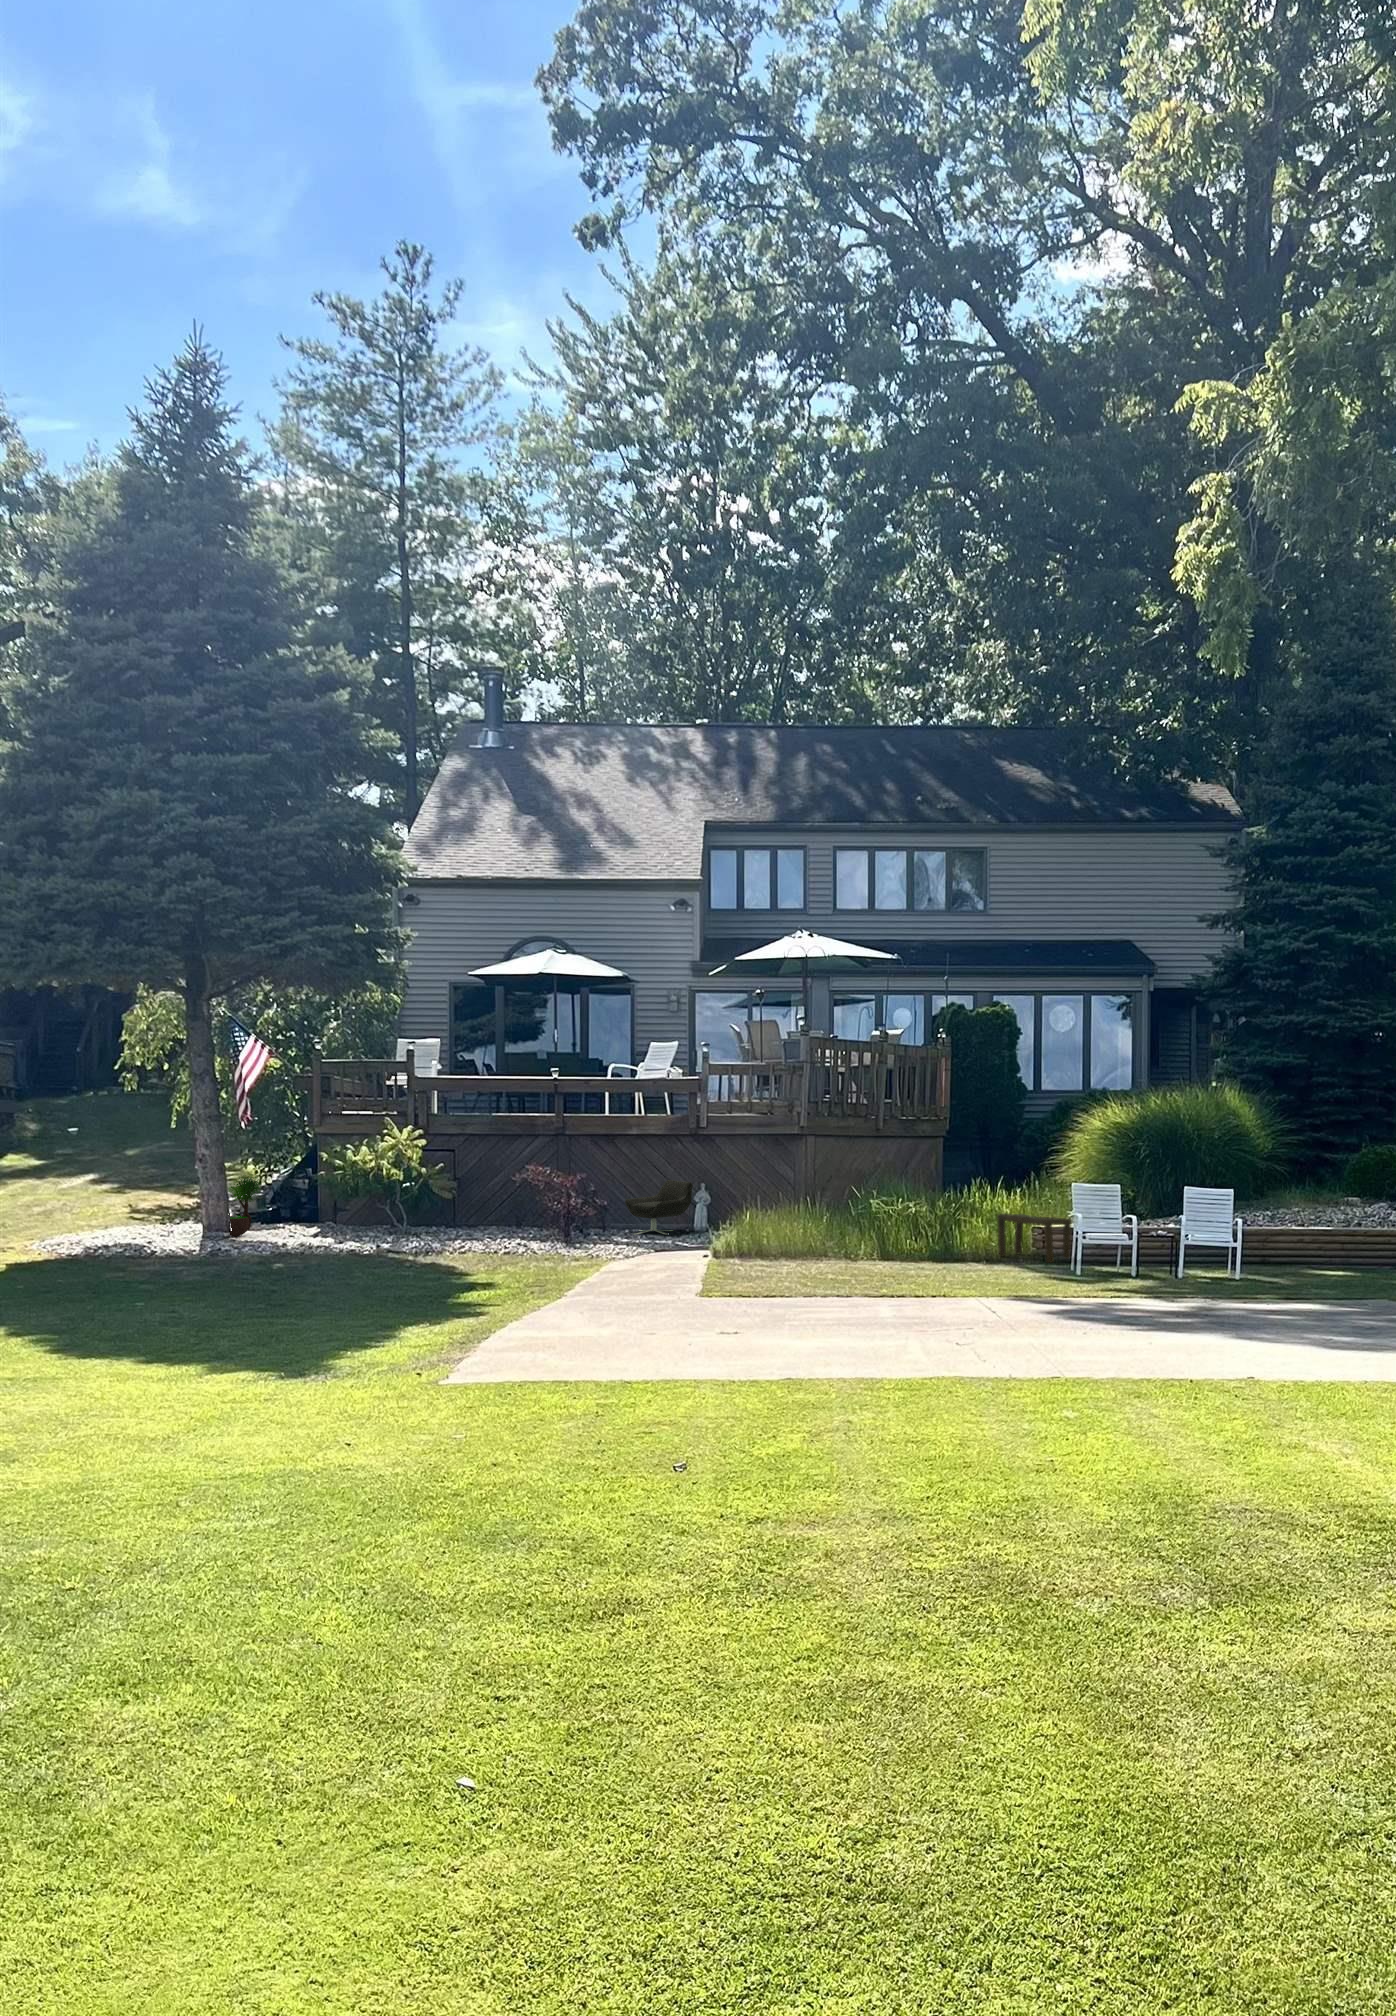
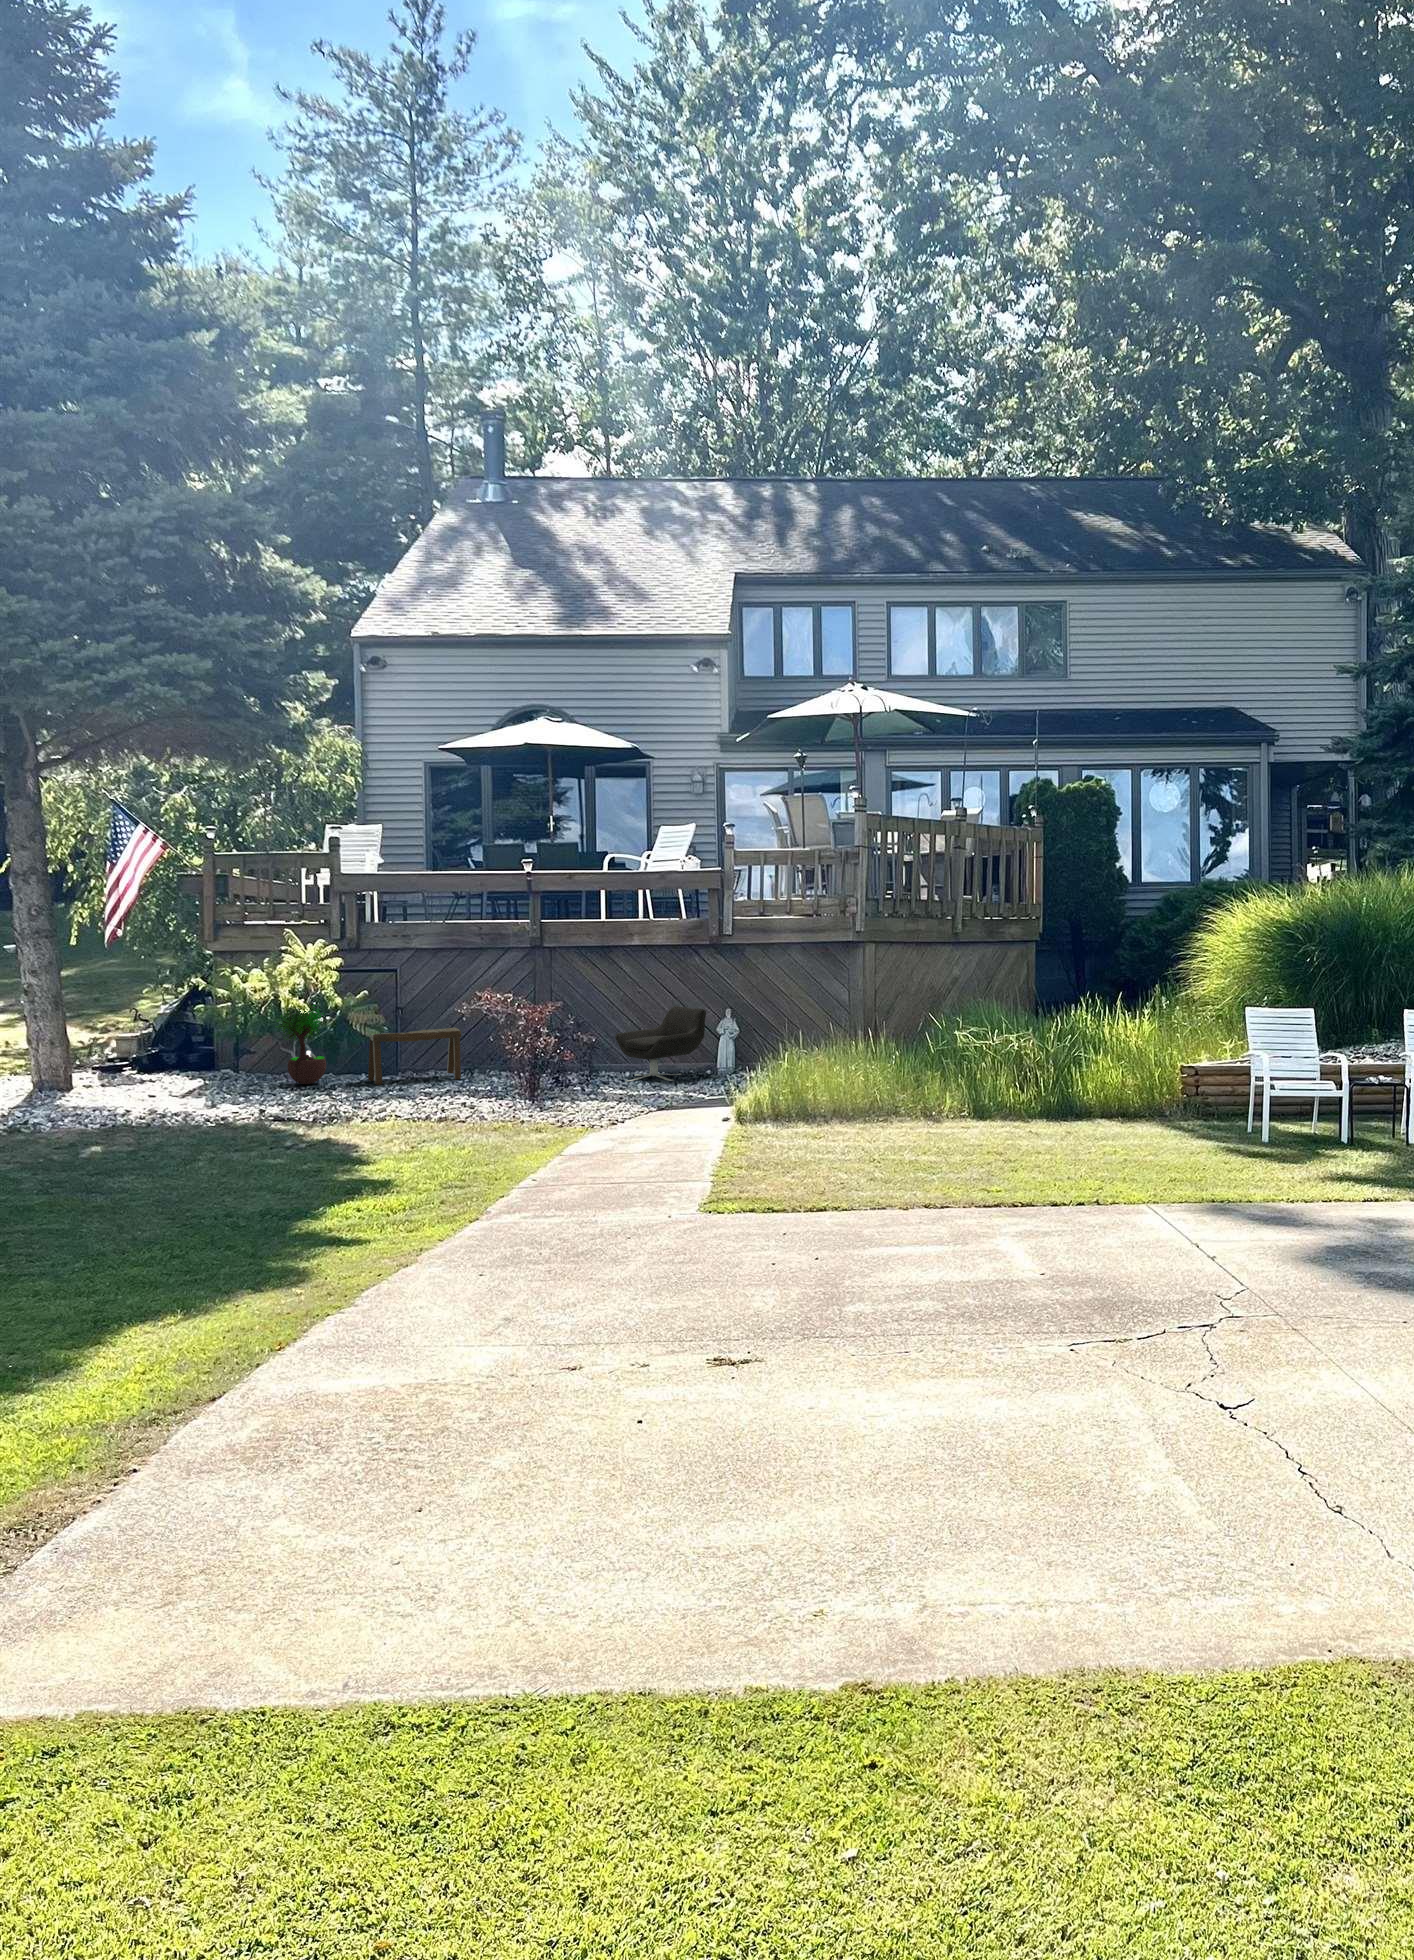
potted tree: present [229,1175,261,1237] -> present [277,1005,326,1084]
bench: present [997,1213,1073,1263] -> present [368,1027,461,1085]

